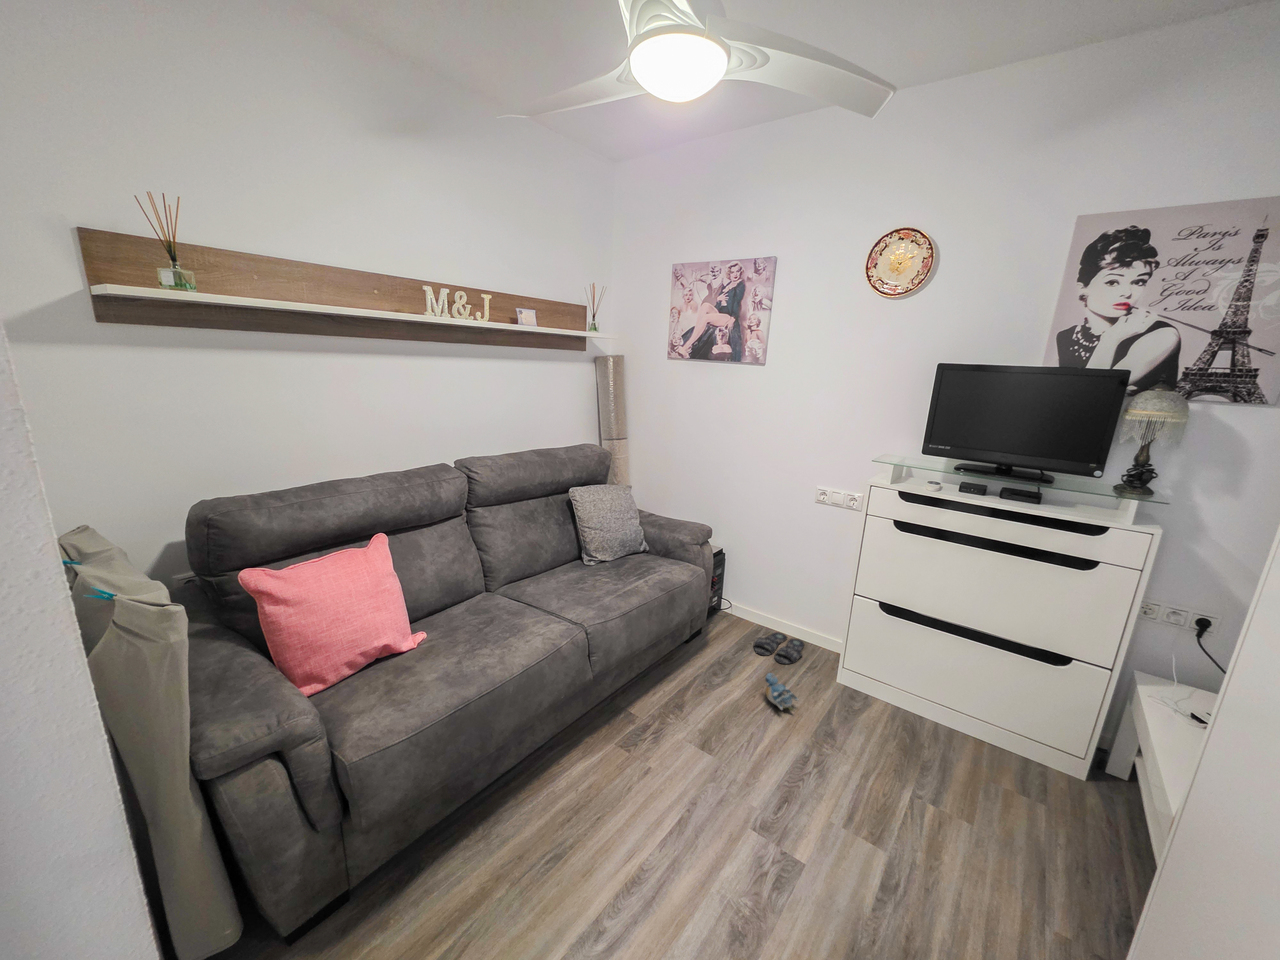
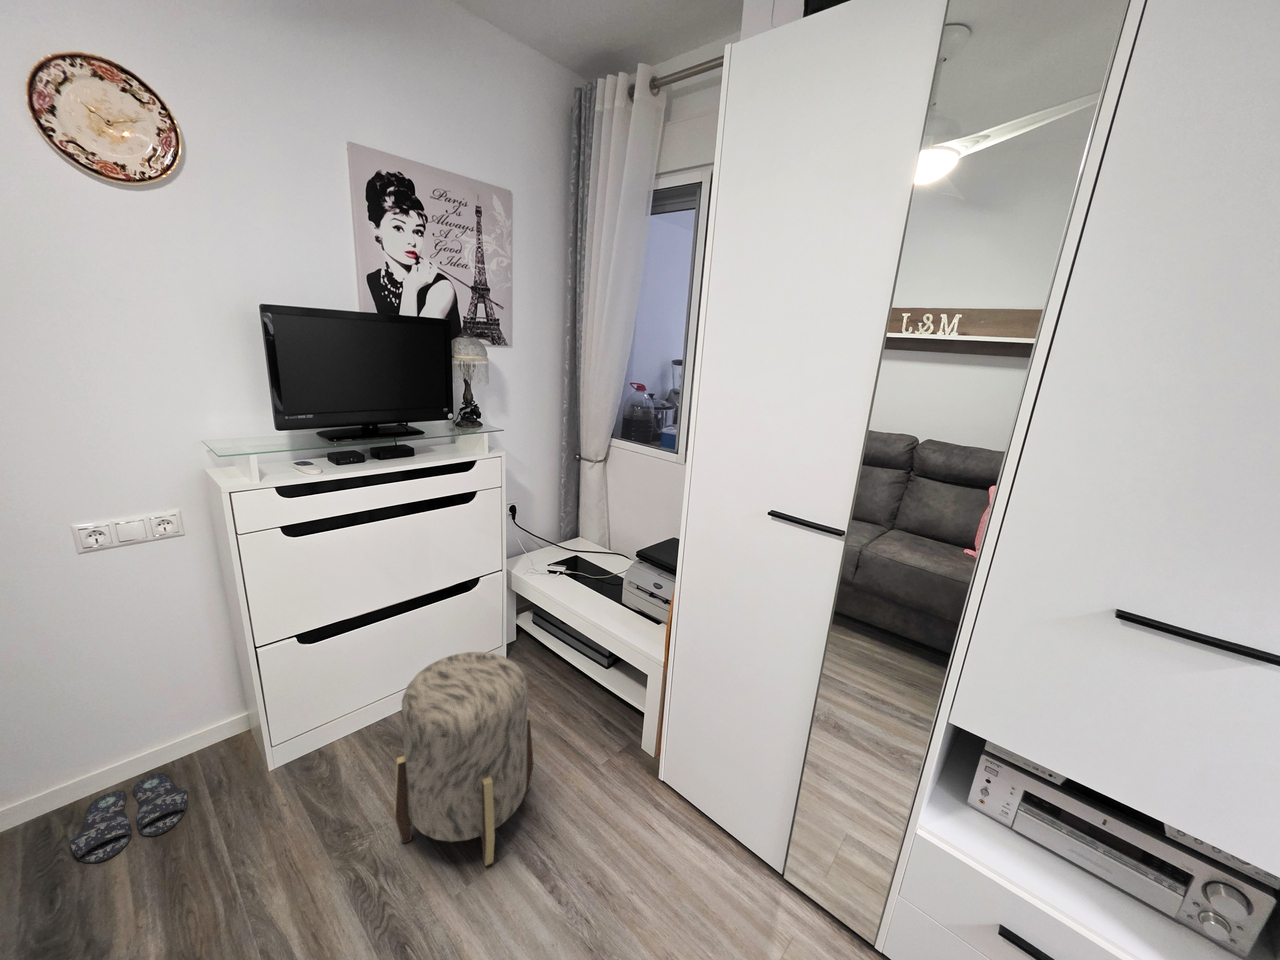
ottoman: none [843,661,980,852] -> present [394,652,534,866]
plush toy: present [765,673,799,711] -> none [194,838,279,889]

